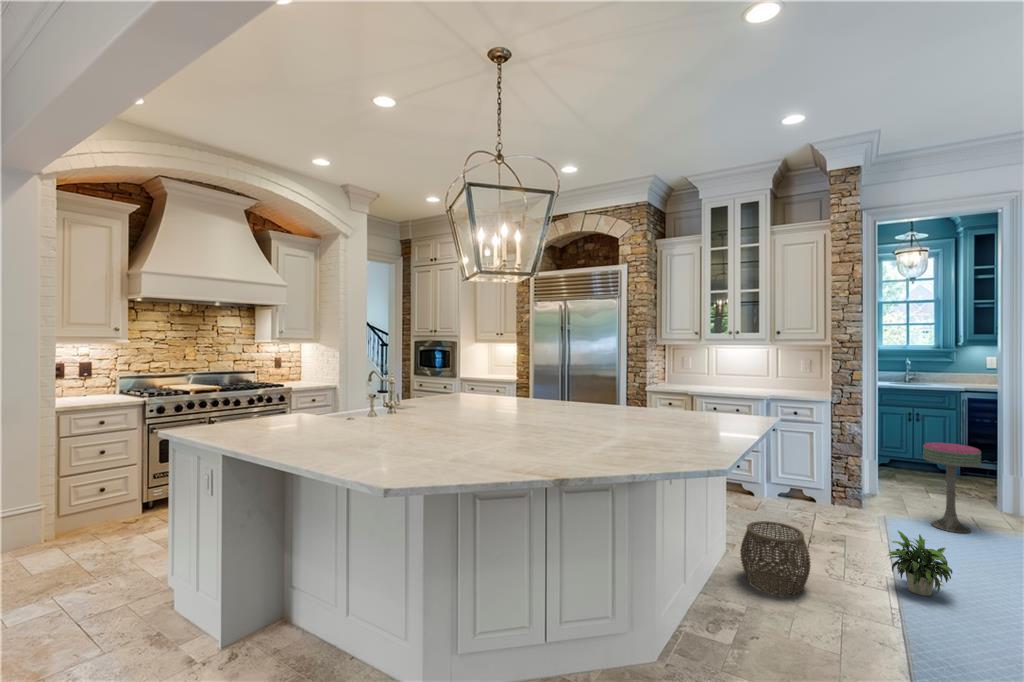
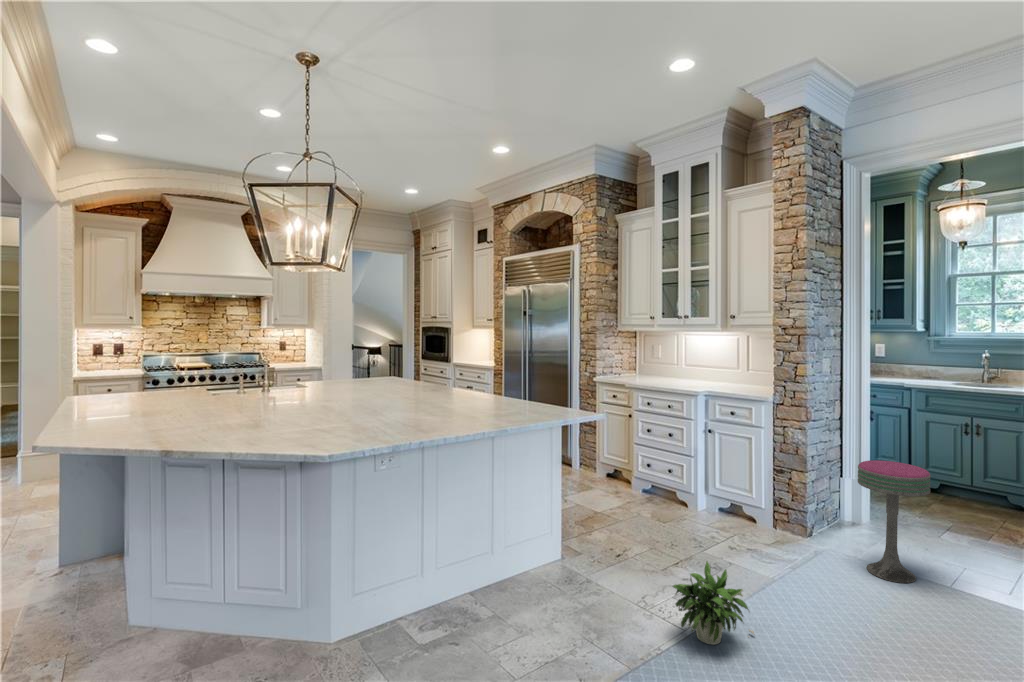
woven basket: present [740,521,811,595] -> none [512,530,584,614]

